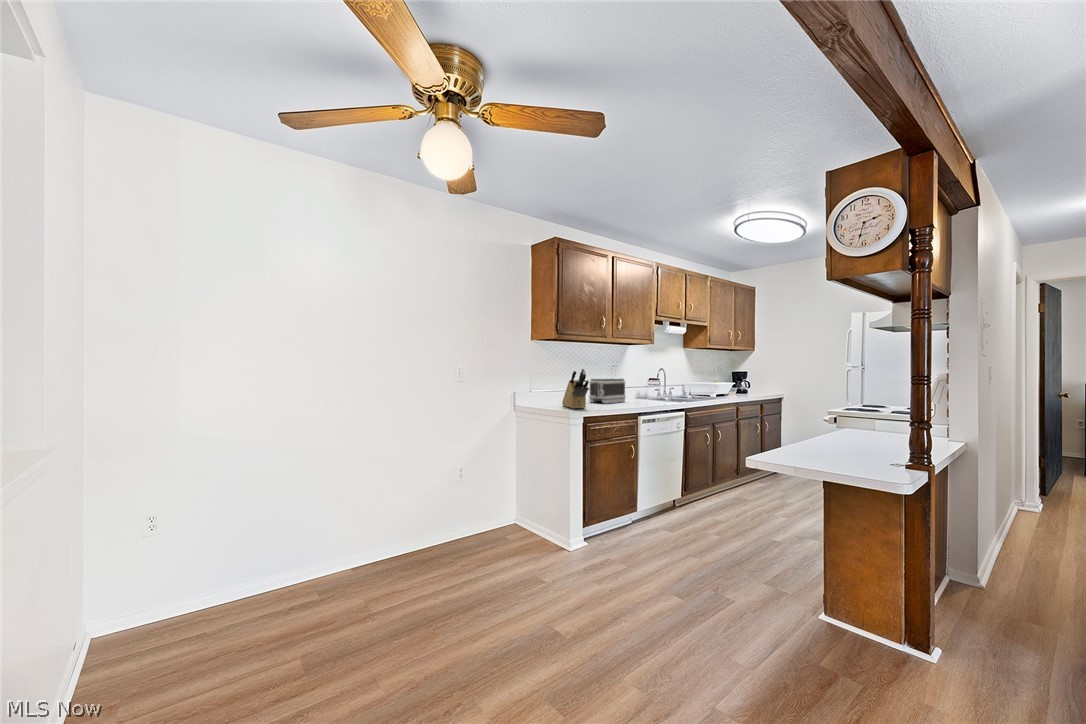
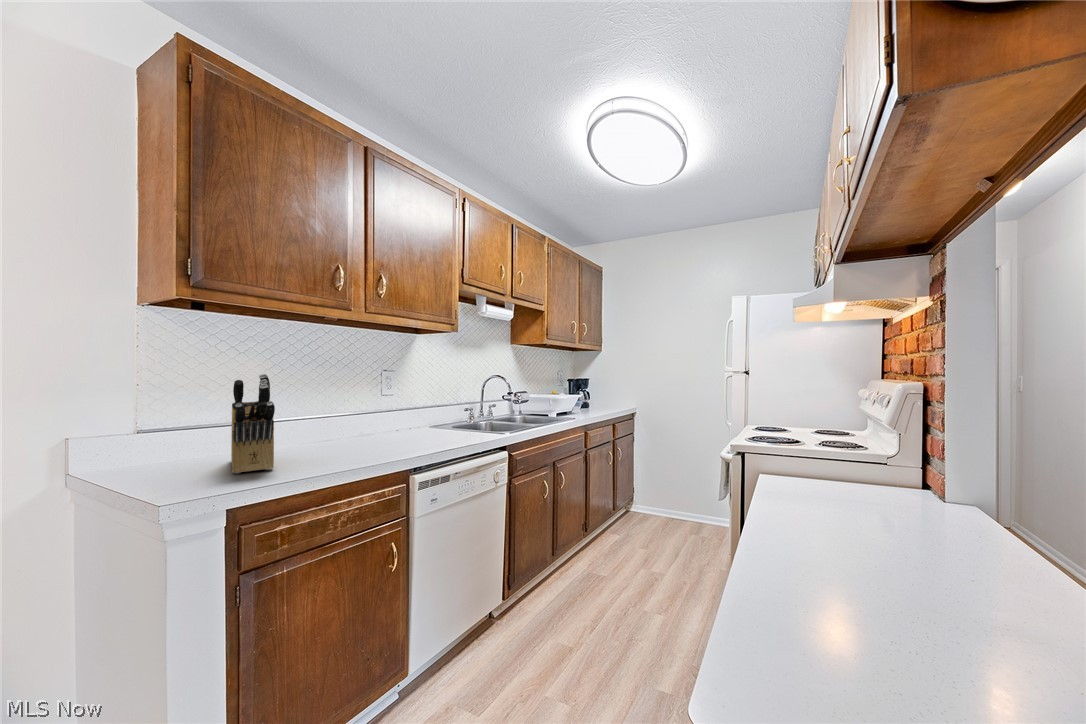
toaster: present [589,378,626,404] -> none [322,393,402,445]

